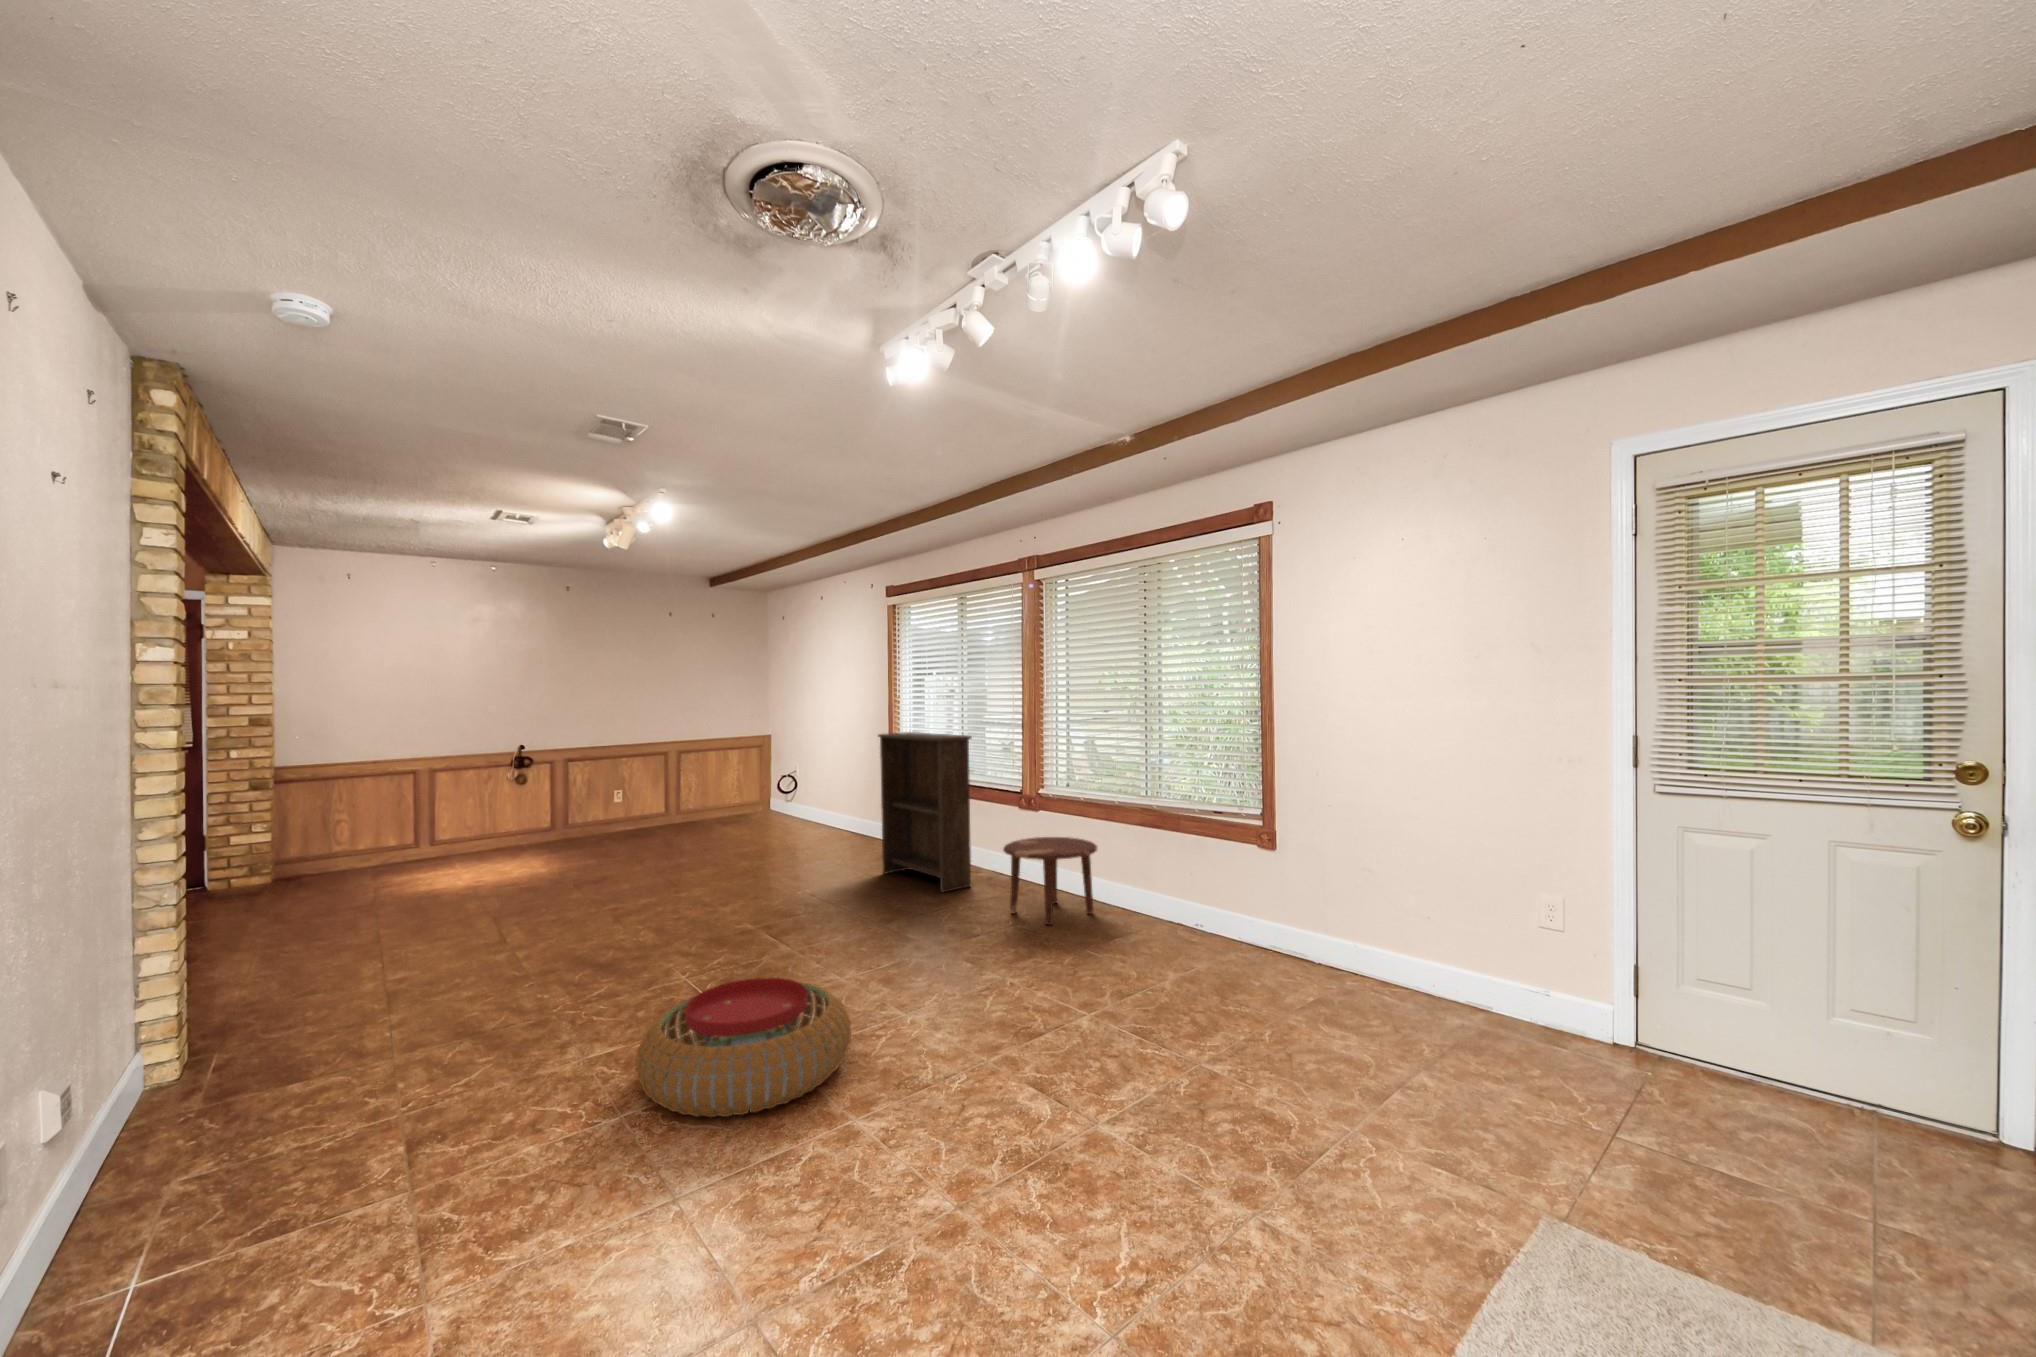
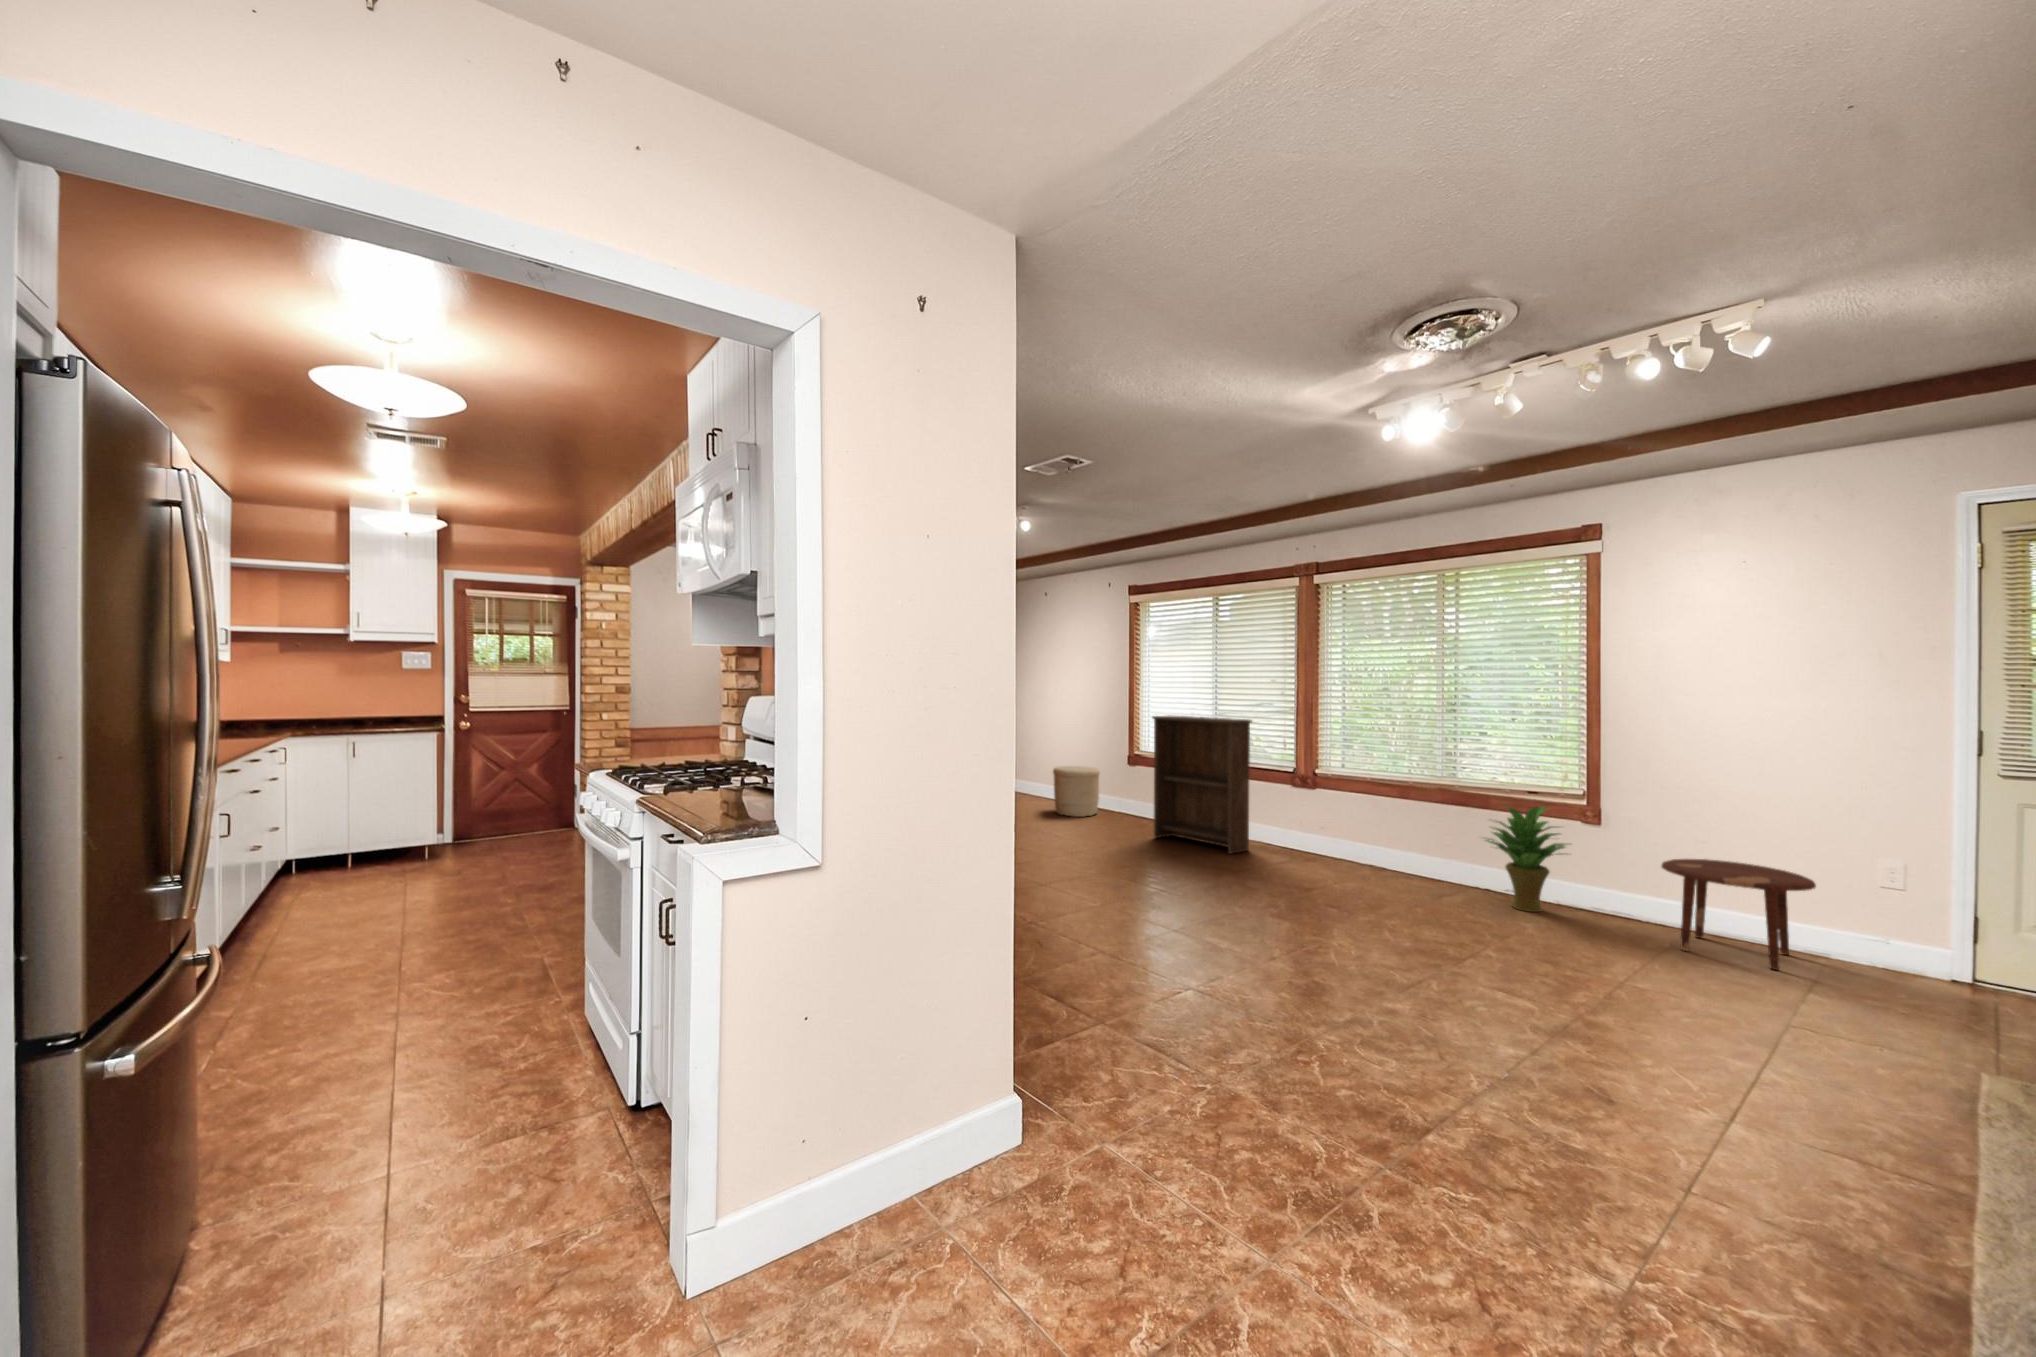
woven basket: none [811,790,865,848] -> present [1053,766,1100,817]
potted plant: none [1151,829,1247,962] -> present [1486,805,1567,912]
side table: present [1003,837,1097,925] -> present [1662,859,1816,970]
pouf: present [636,978,851,1118] -> none [1179,901,1344,996]

